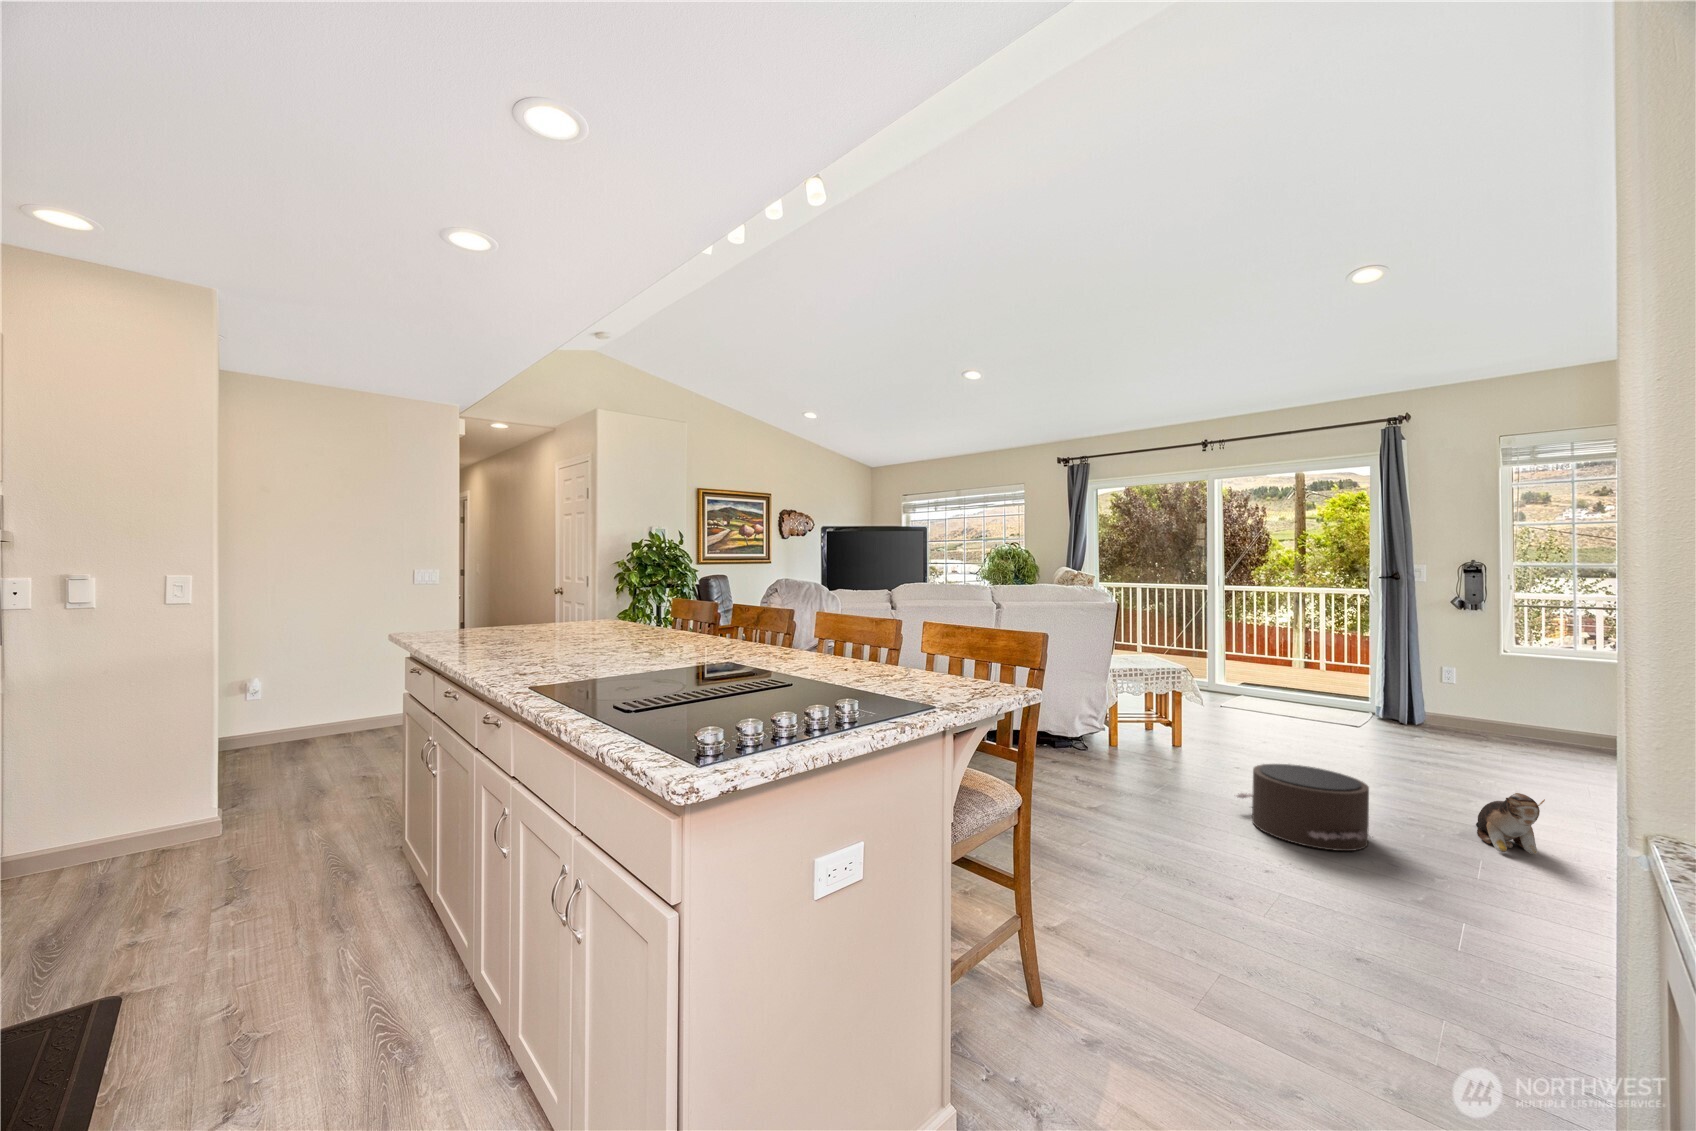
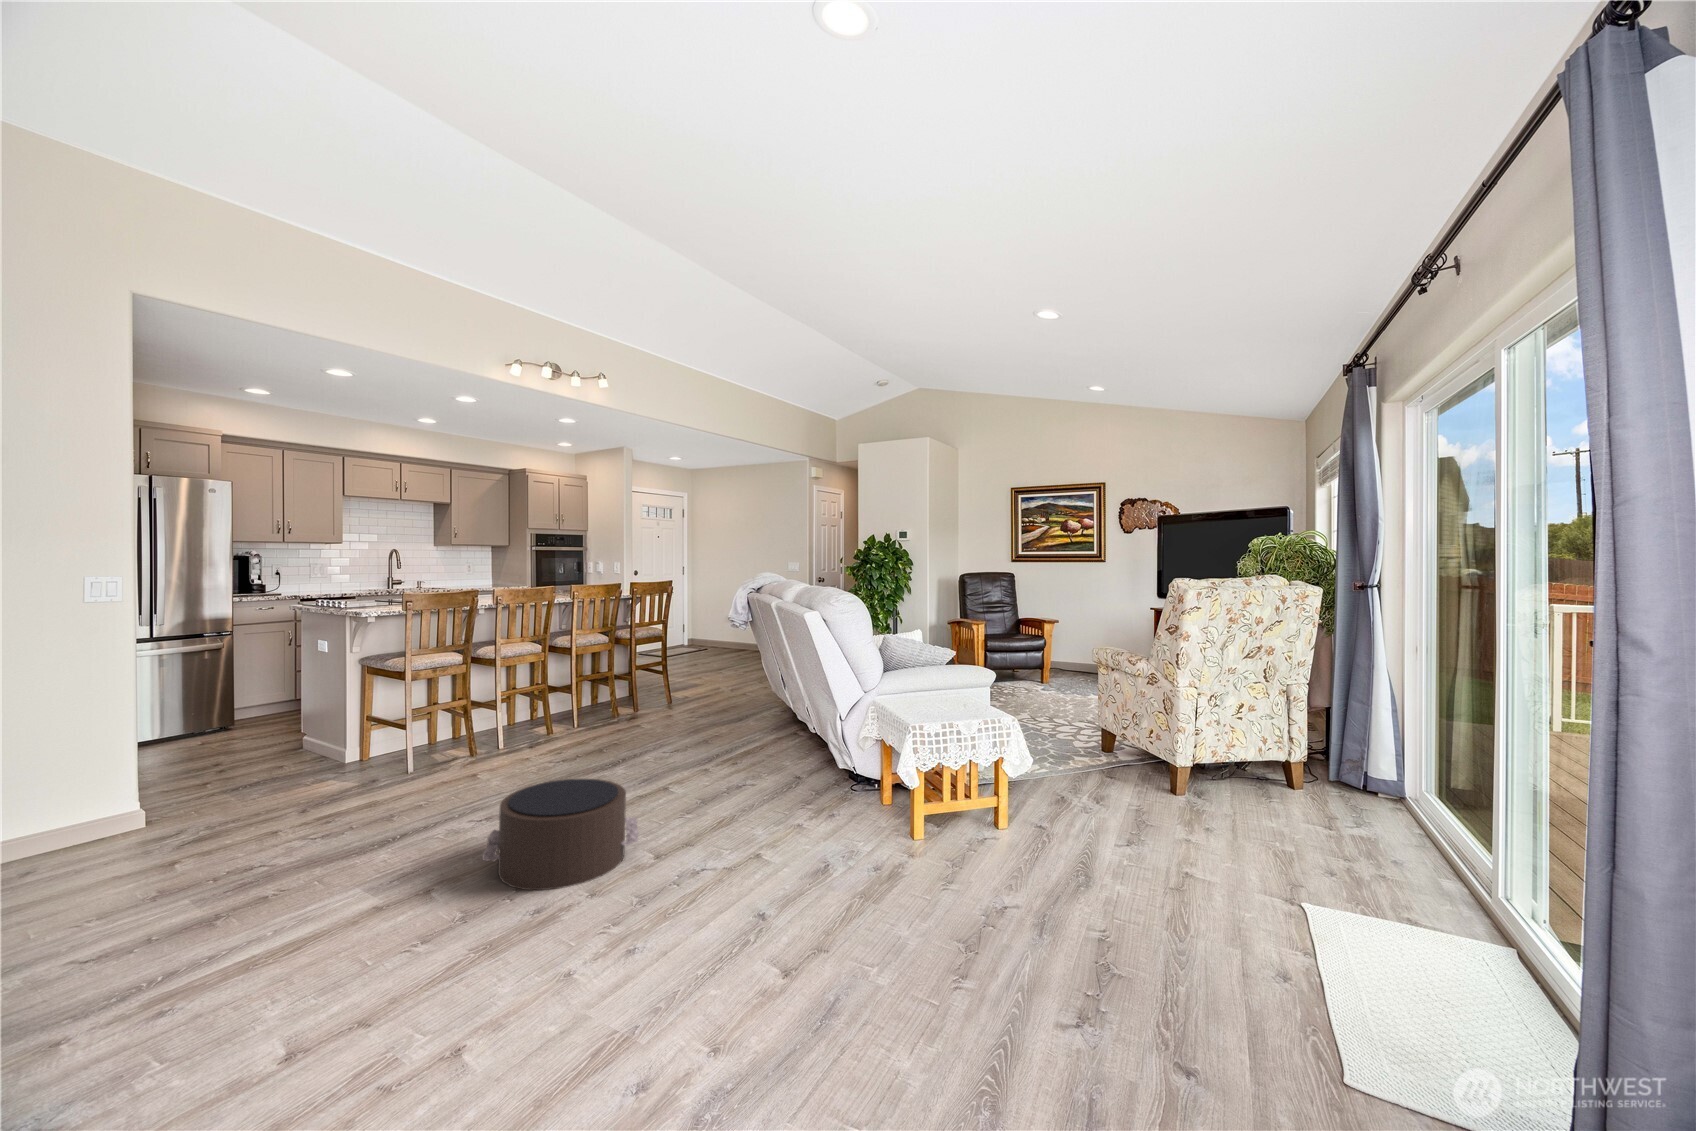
plush toy: present [1476,793,1545,854] -> none [379,872,547,1005]

